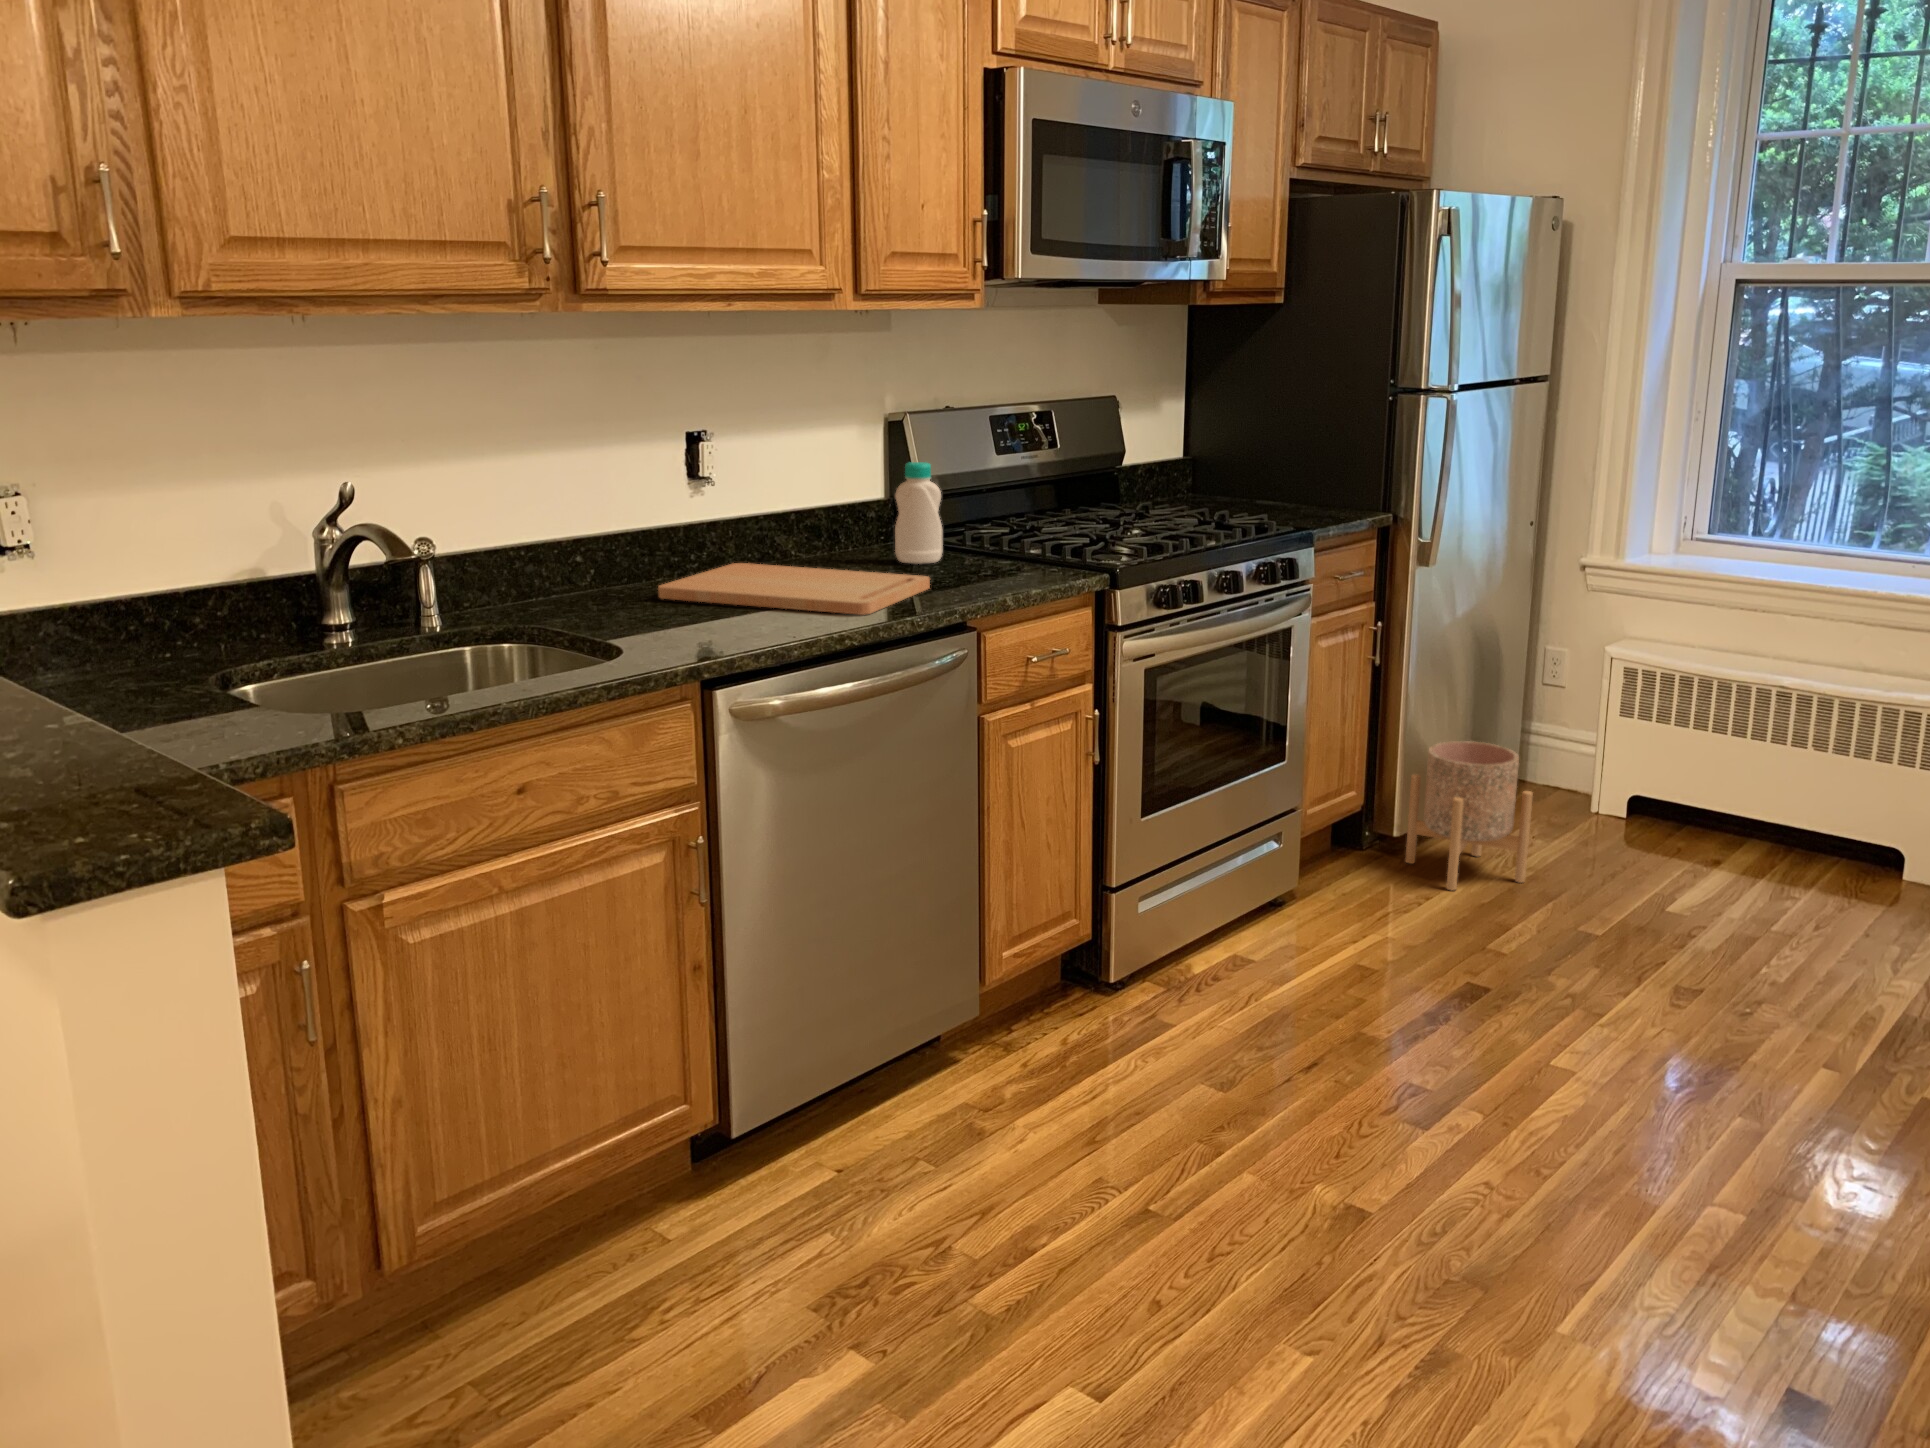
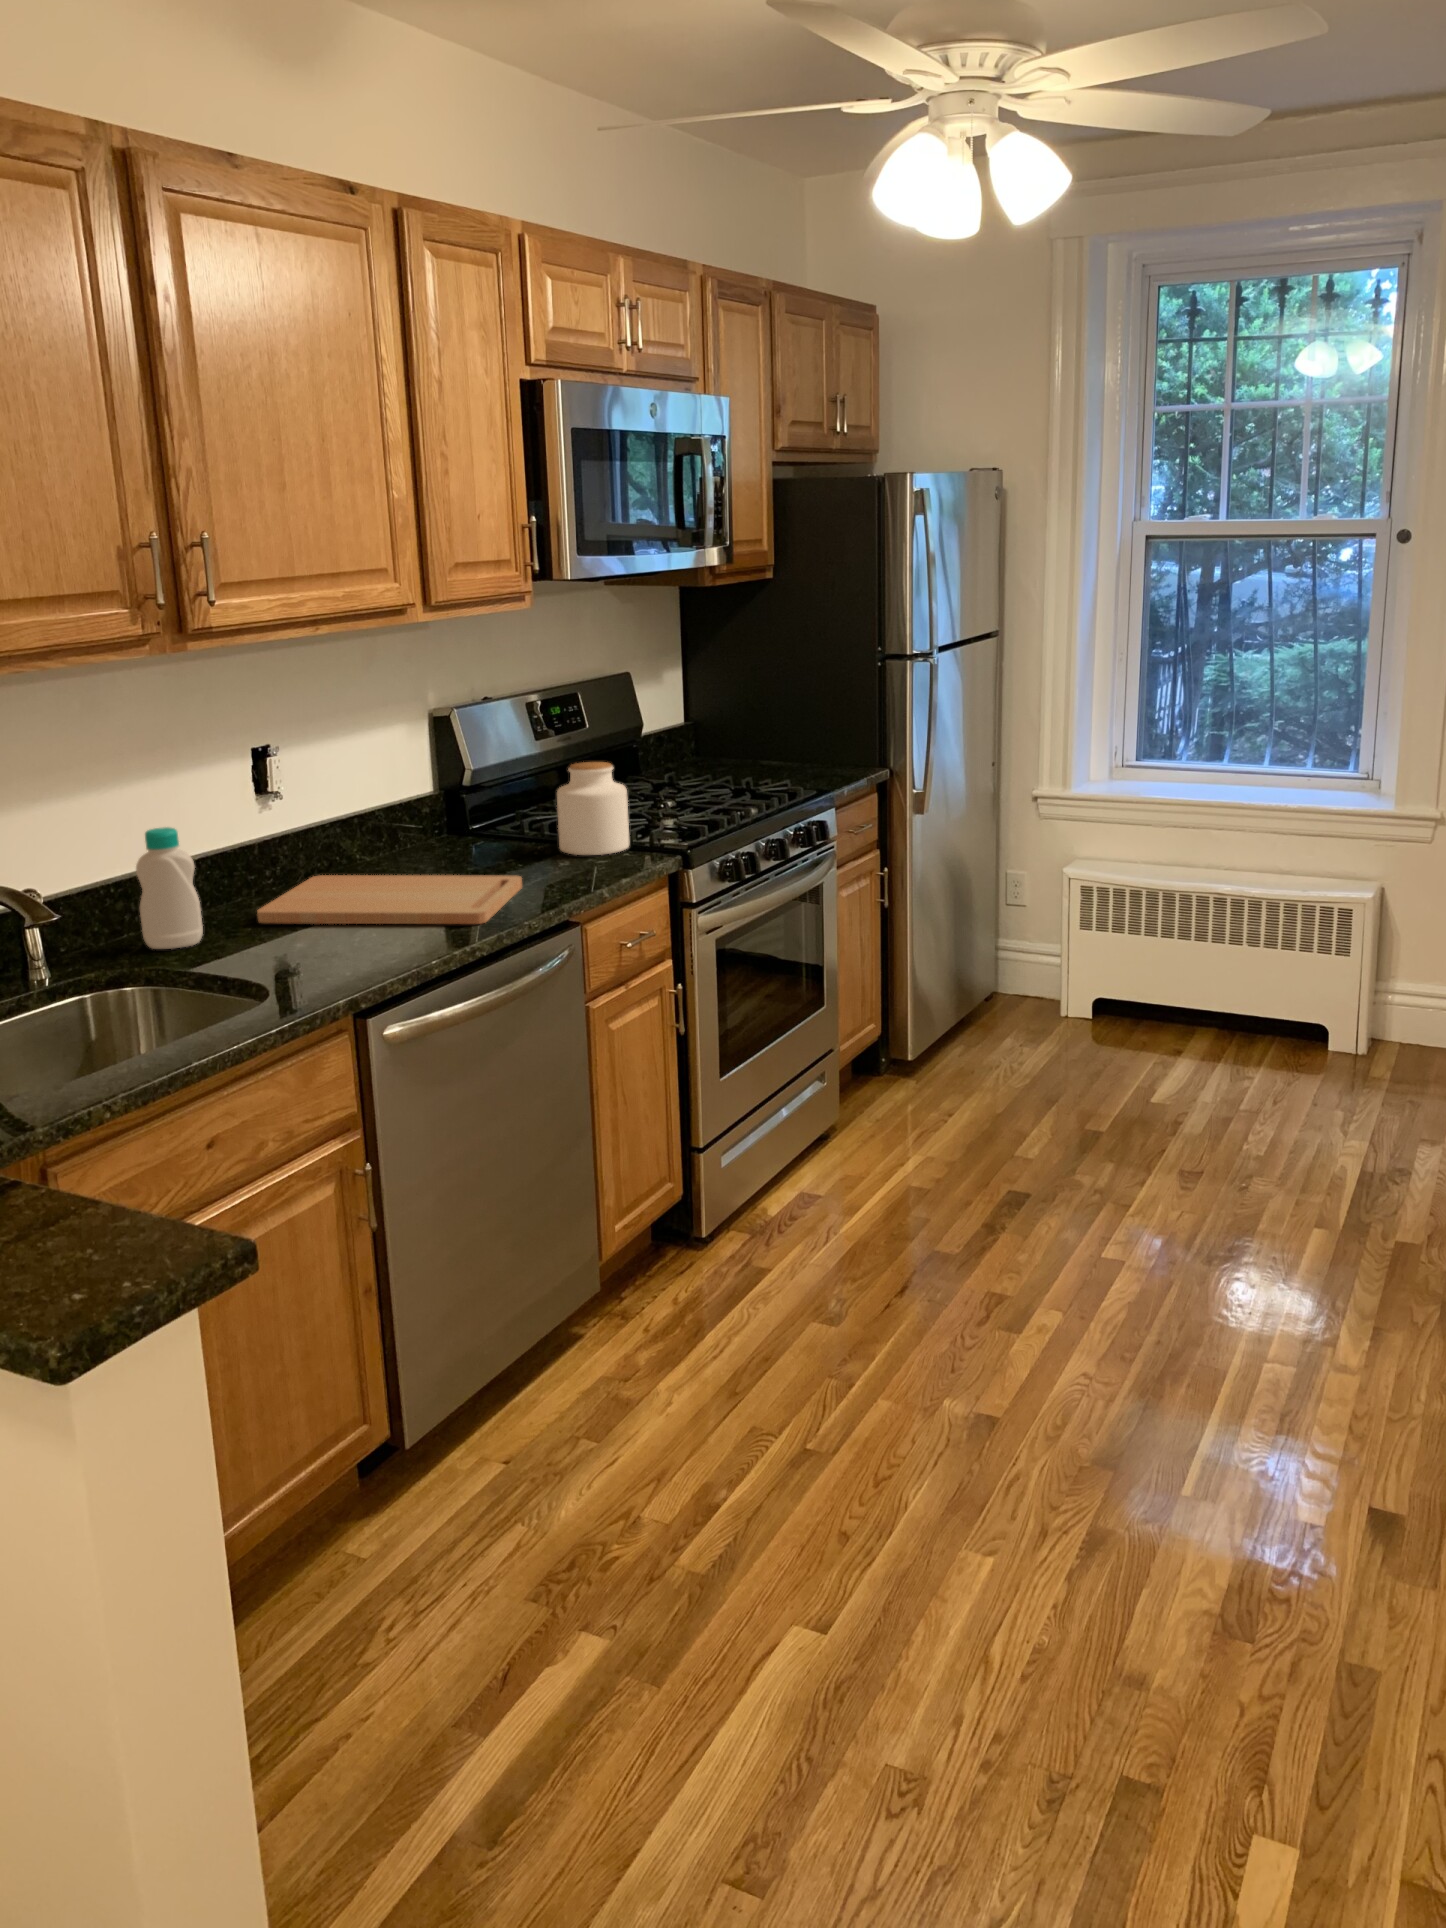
bottle: present [895,462,942,564] -> present [136,827,203,949]
jar: none [990,471,1064,567] -> present [557,762,629,855]
planter: present [1406,741,1533,891] -> none [921,968,1030,1105]

